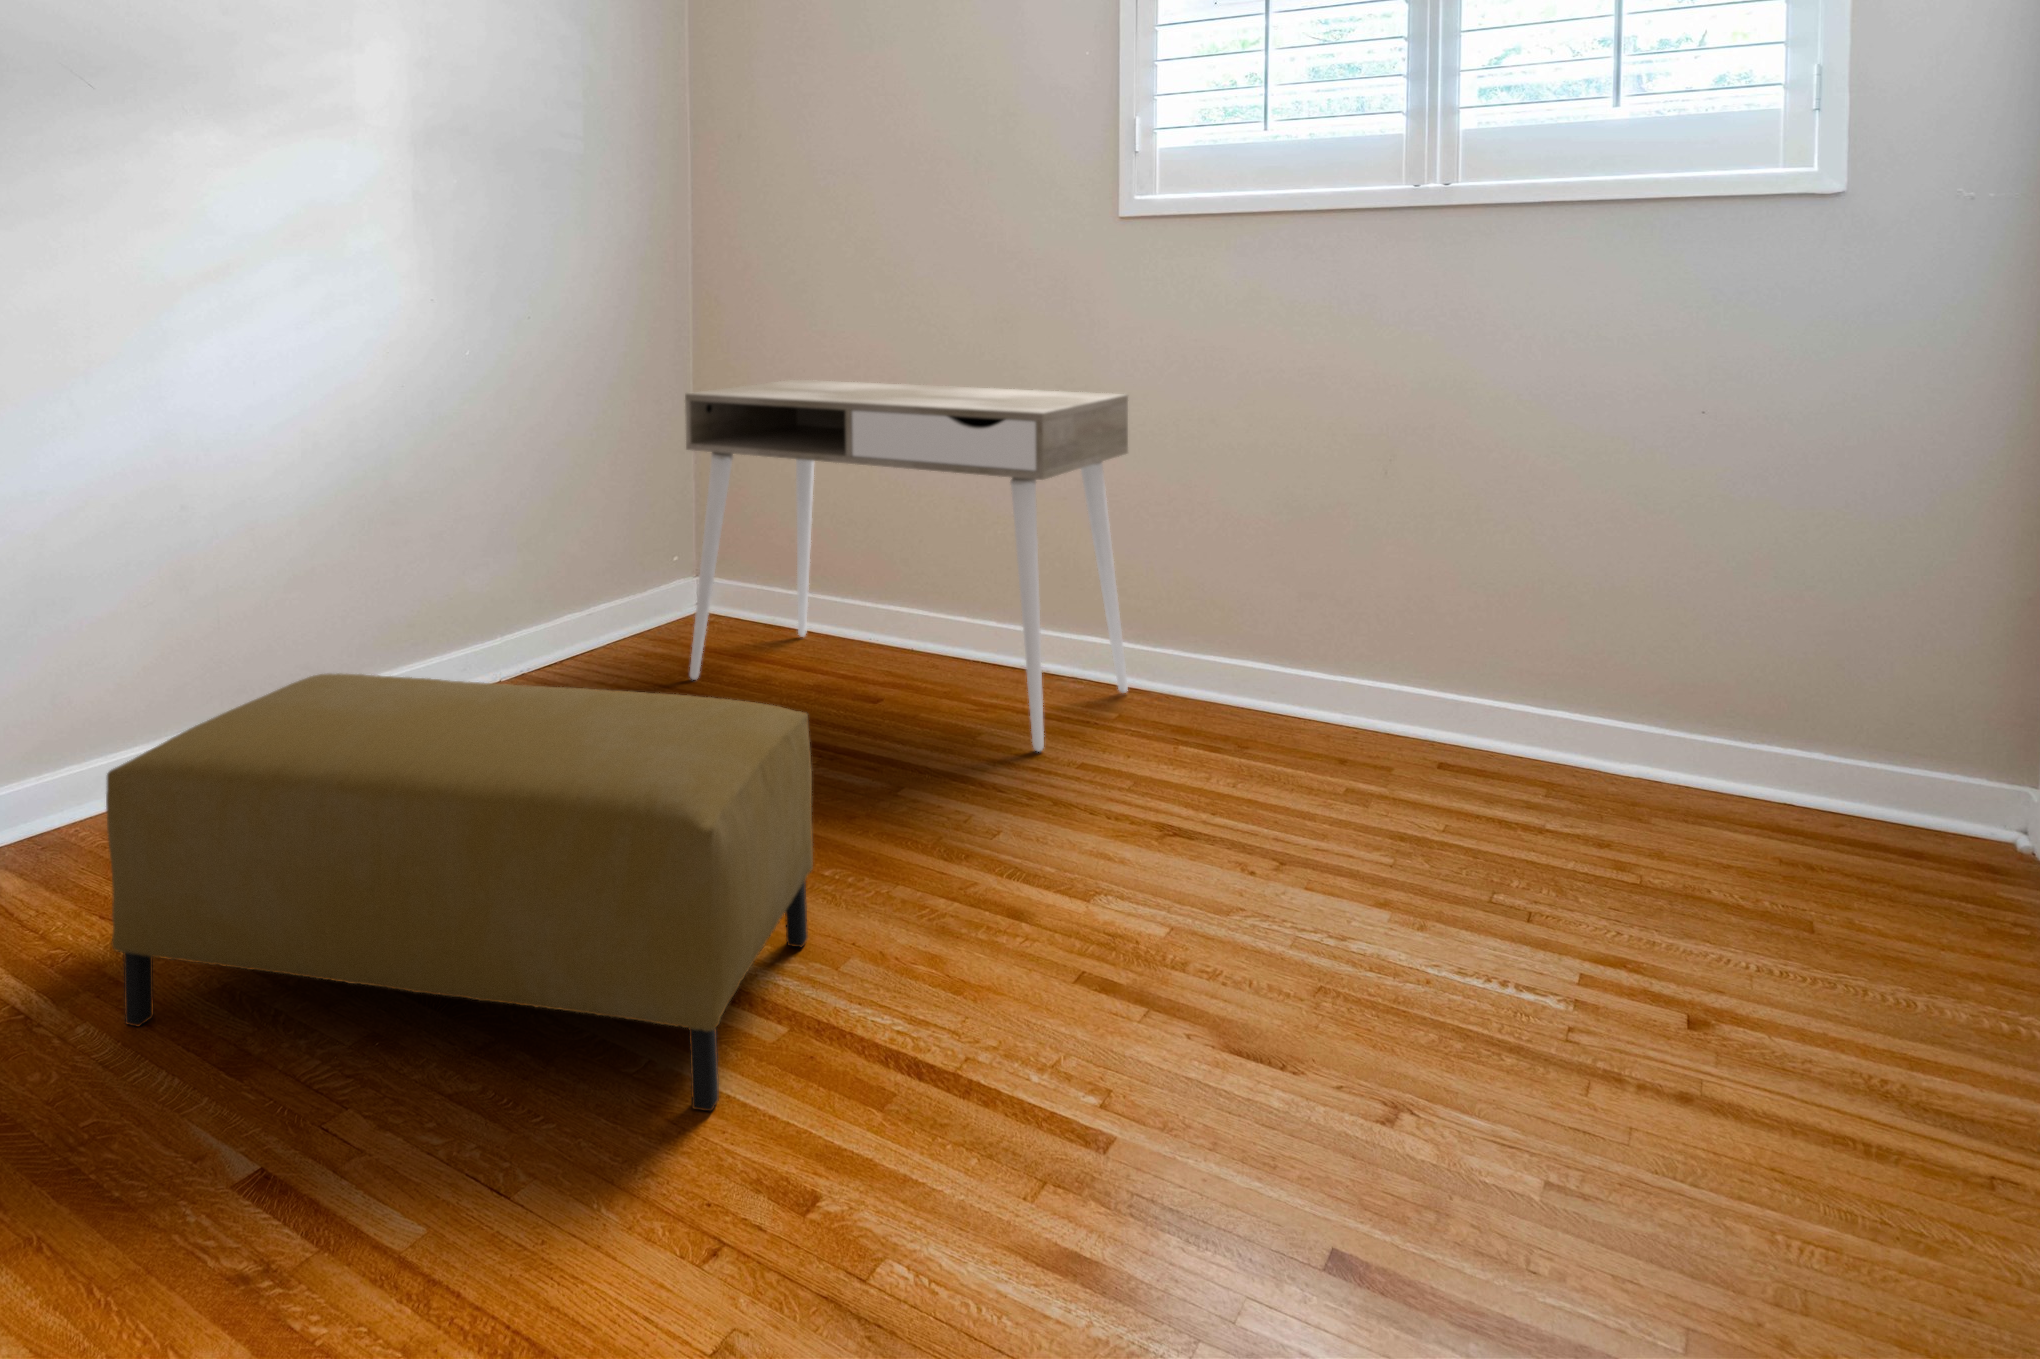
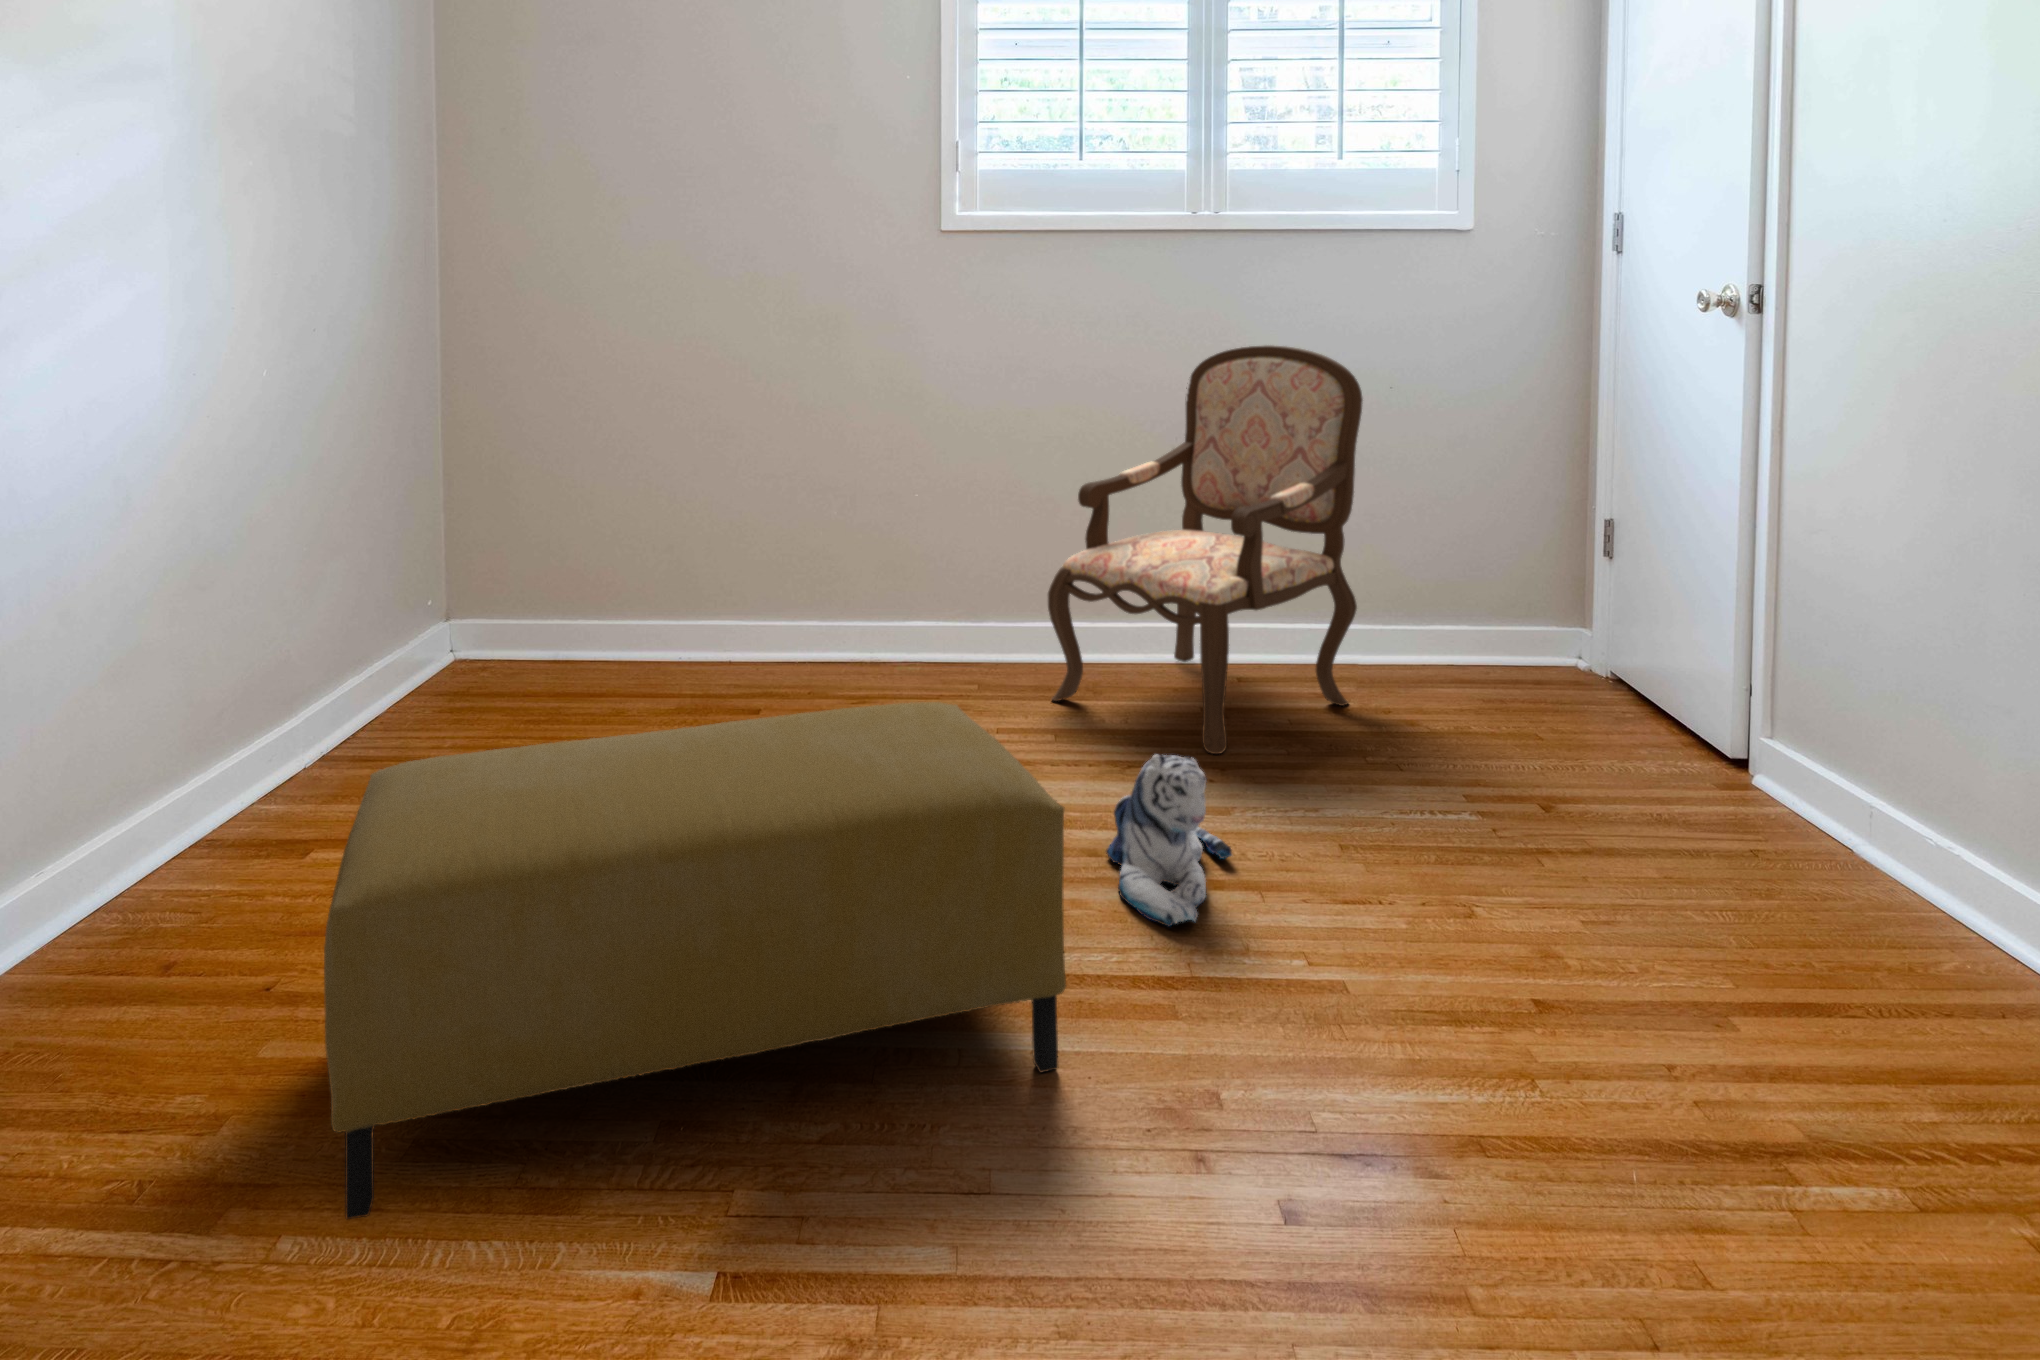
armchair: none [1174,351,1586,847] -> present [1048,345,1363,754]
desk: present [685,380,1128,751] -> none [524,392,959,724]
plush toy: none [984,815,1165,1018] -> present [1106,755,1232,927]

